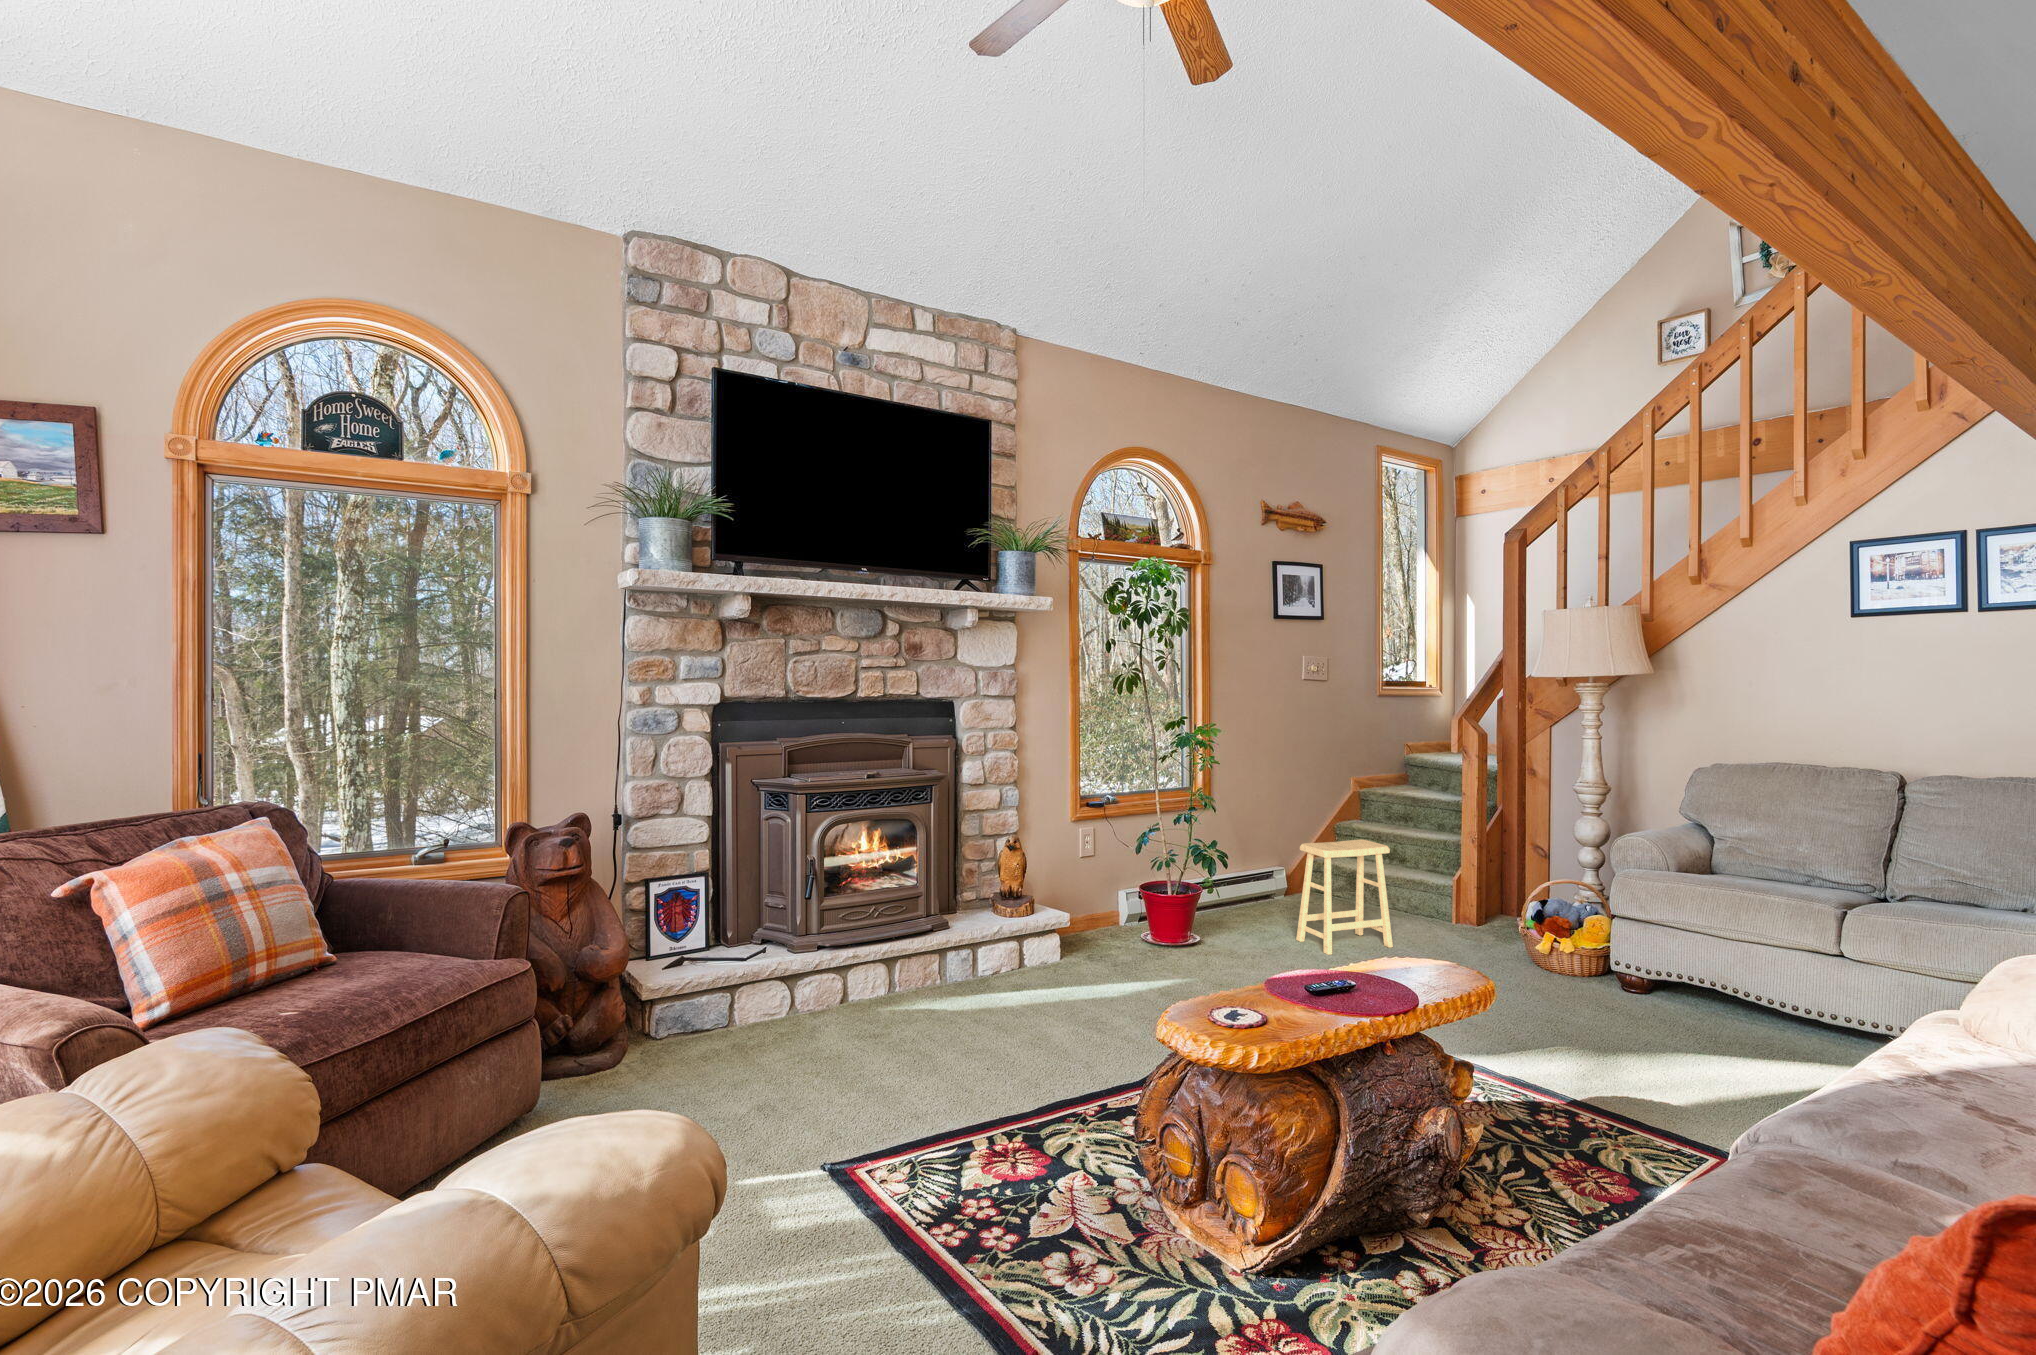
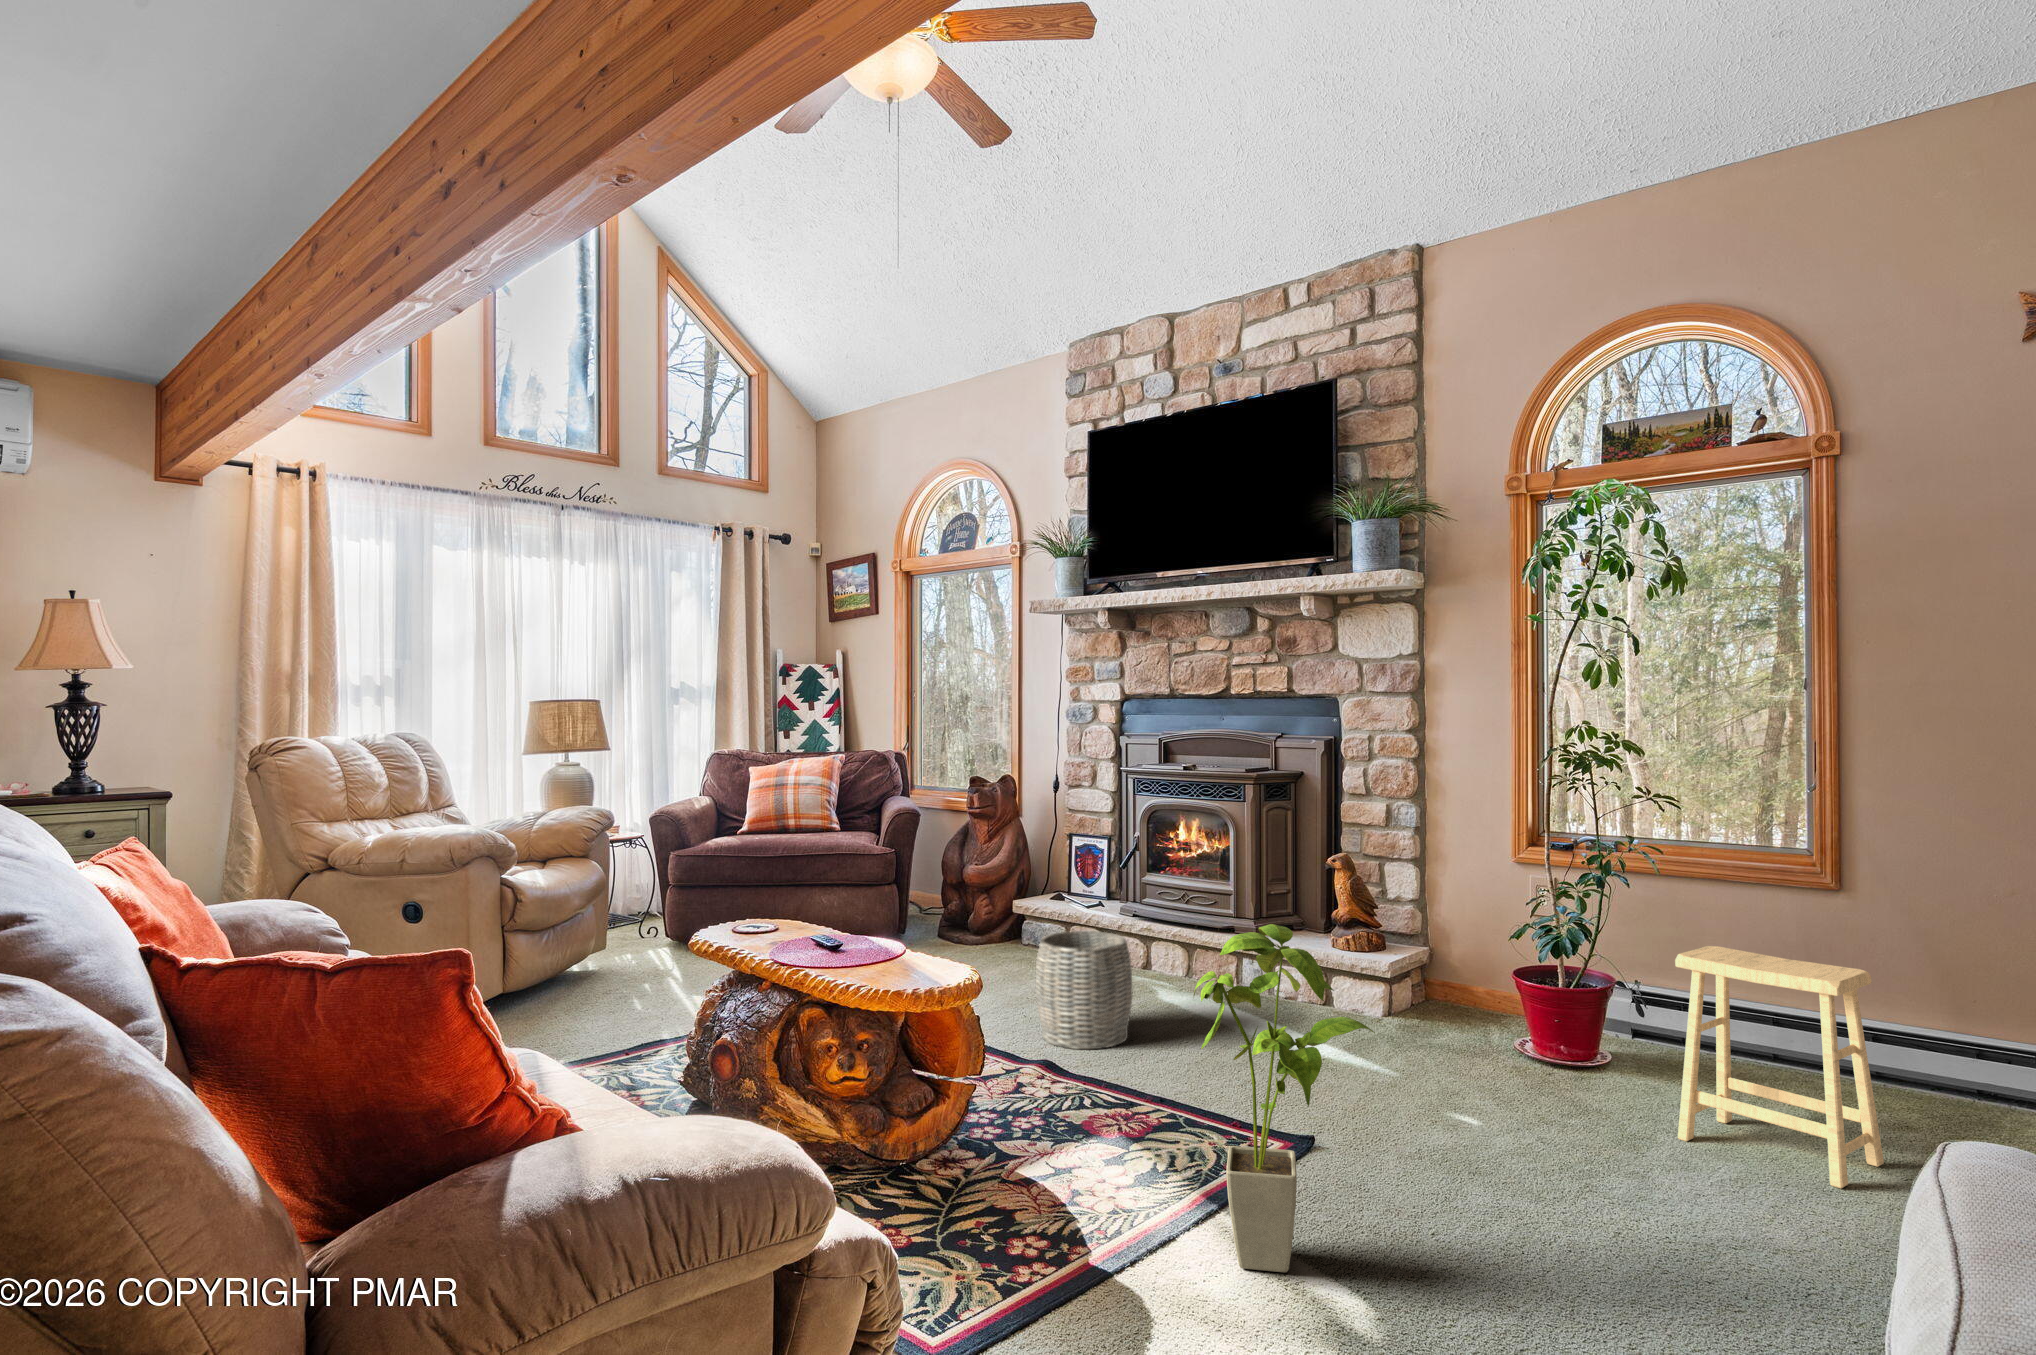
house plant: none [1510,864,1633,1093] -> present [1194,924,1375,1272]
woven basket: none [1015,951,1116,1084] -> present [1036,931,1132,1049]

